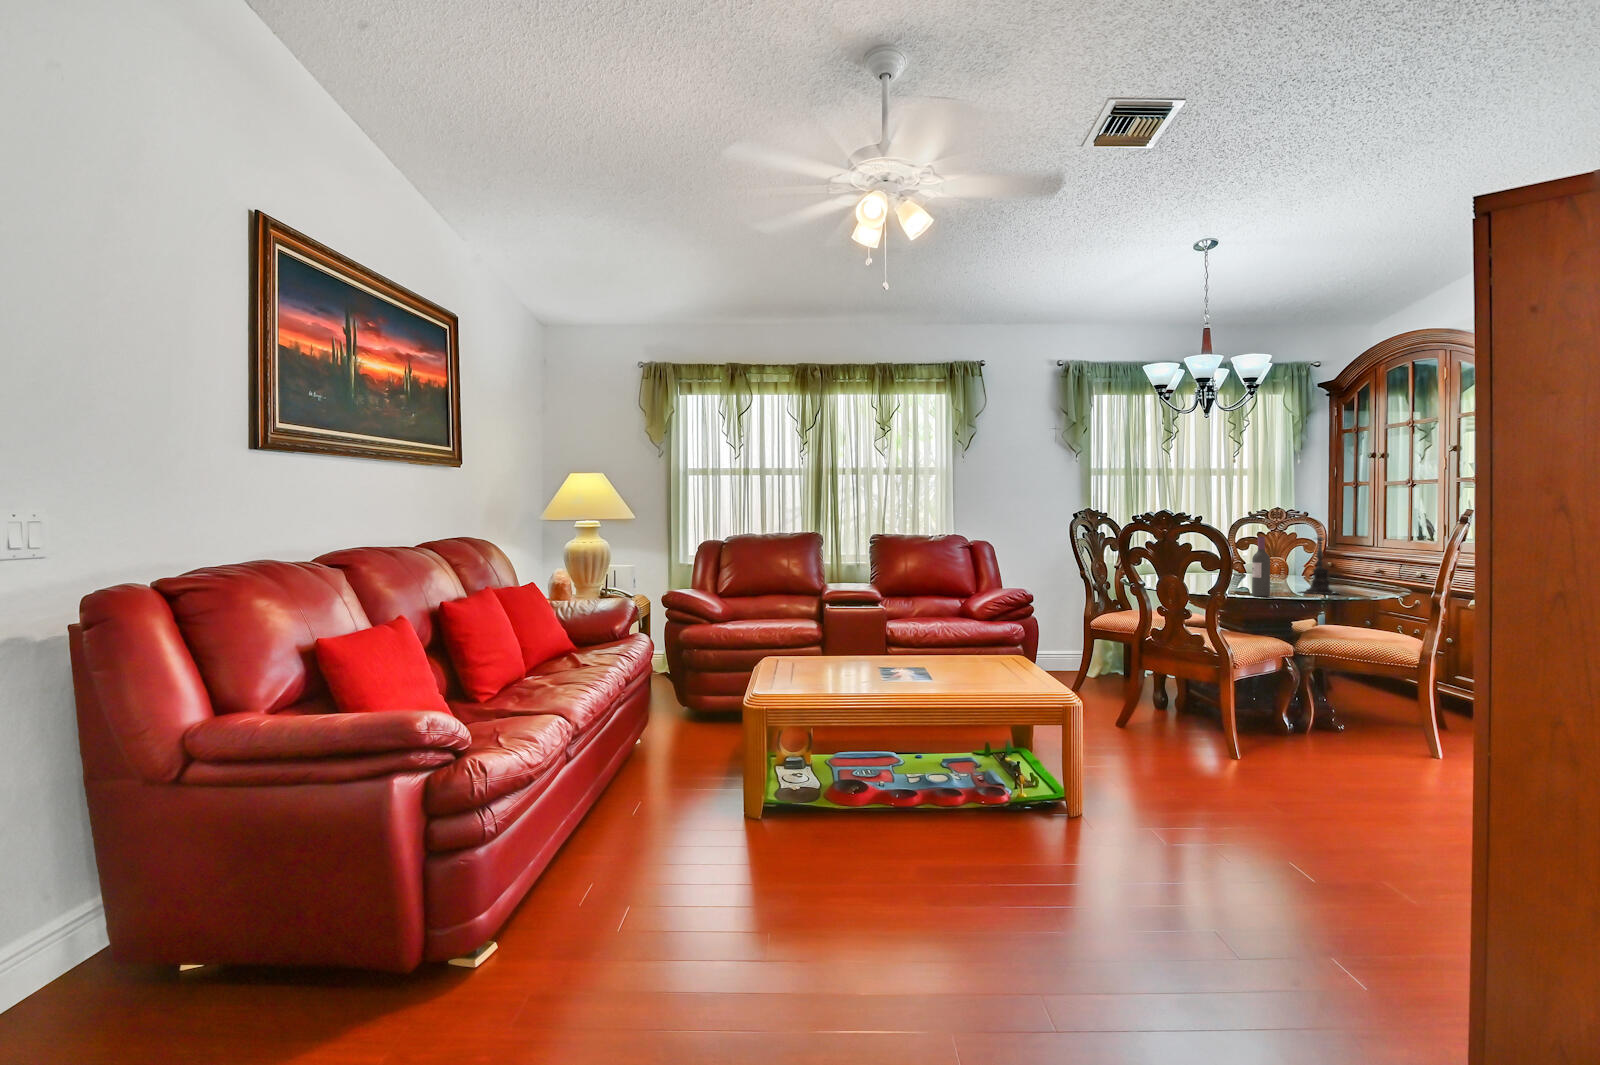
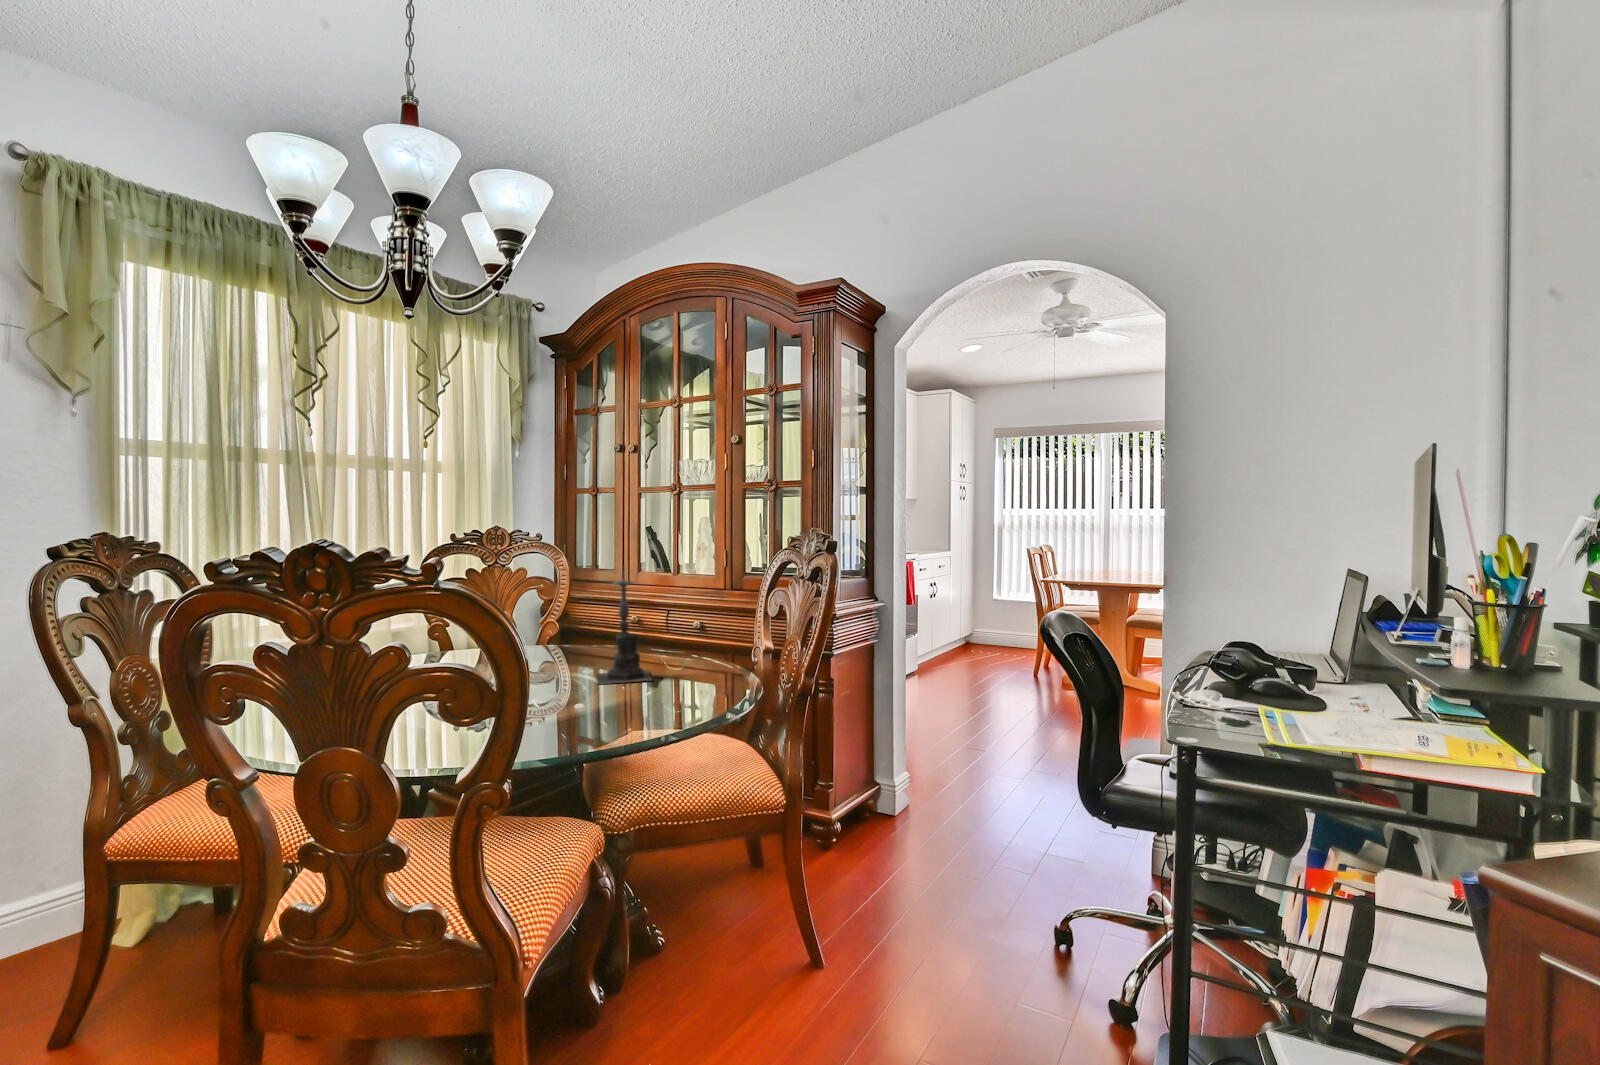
wine bottle: present [1252,537,1270,597] -> none [566,597,602,731]

